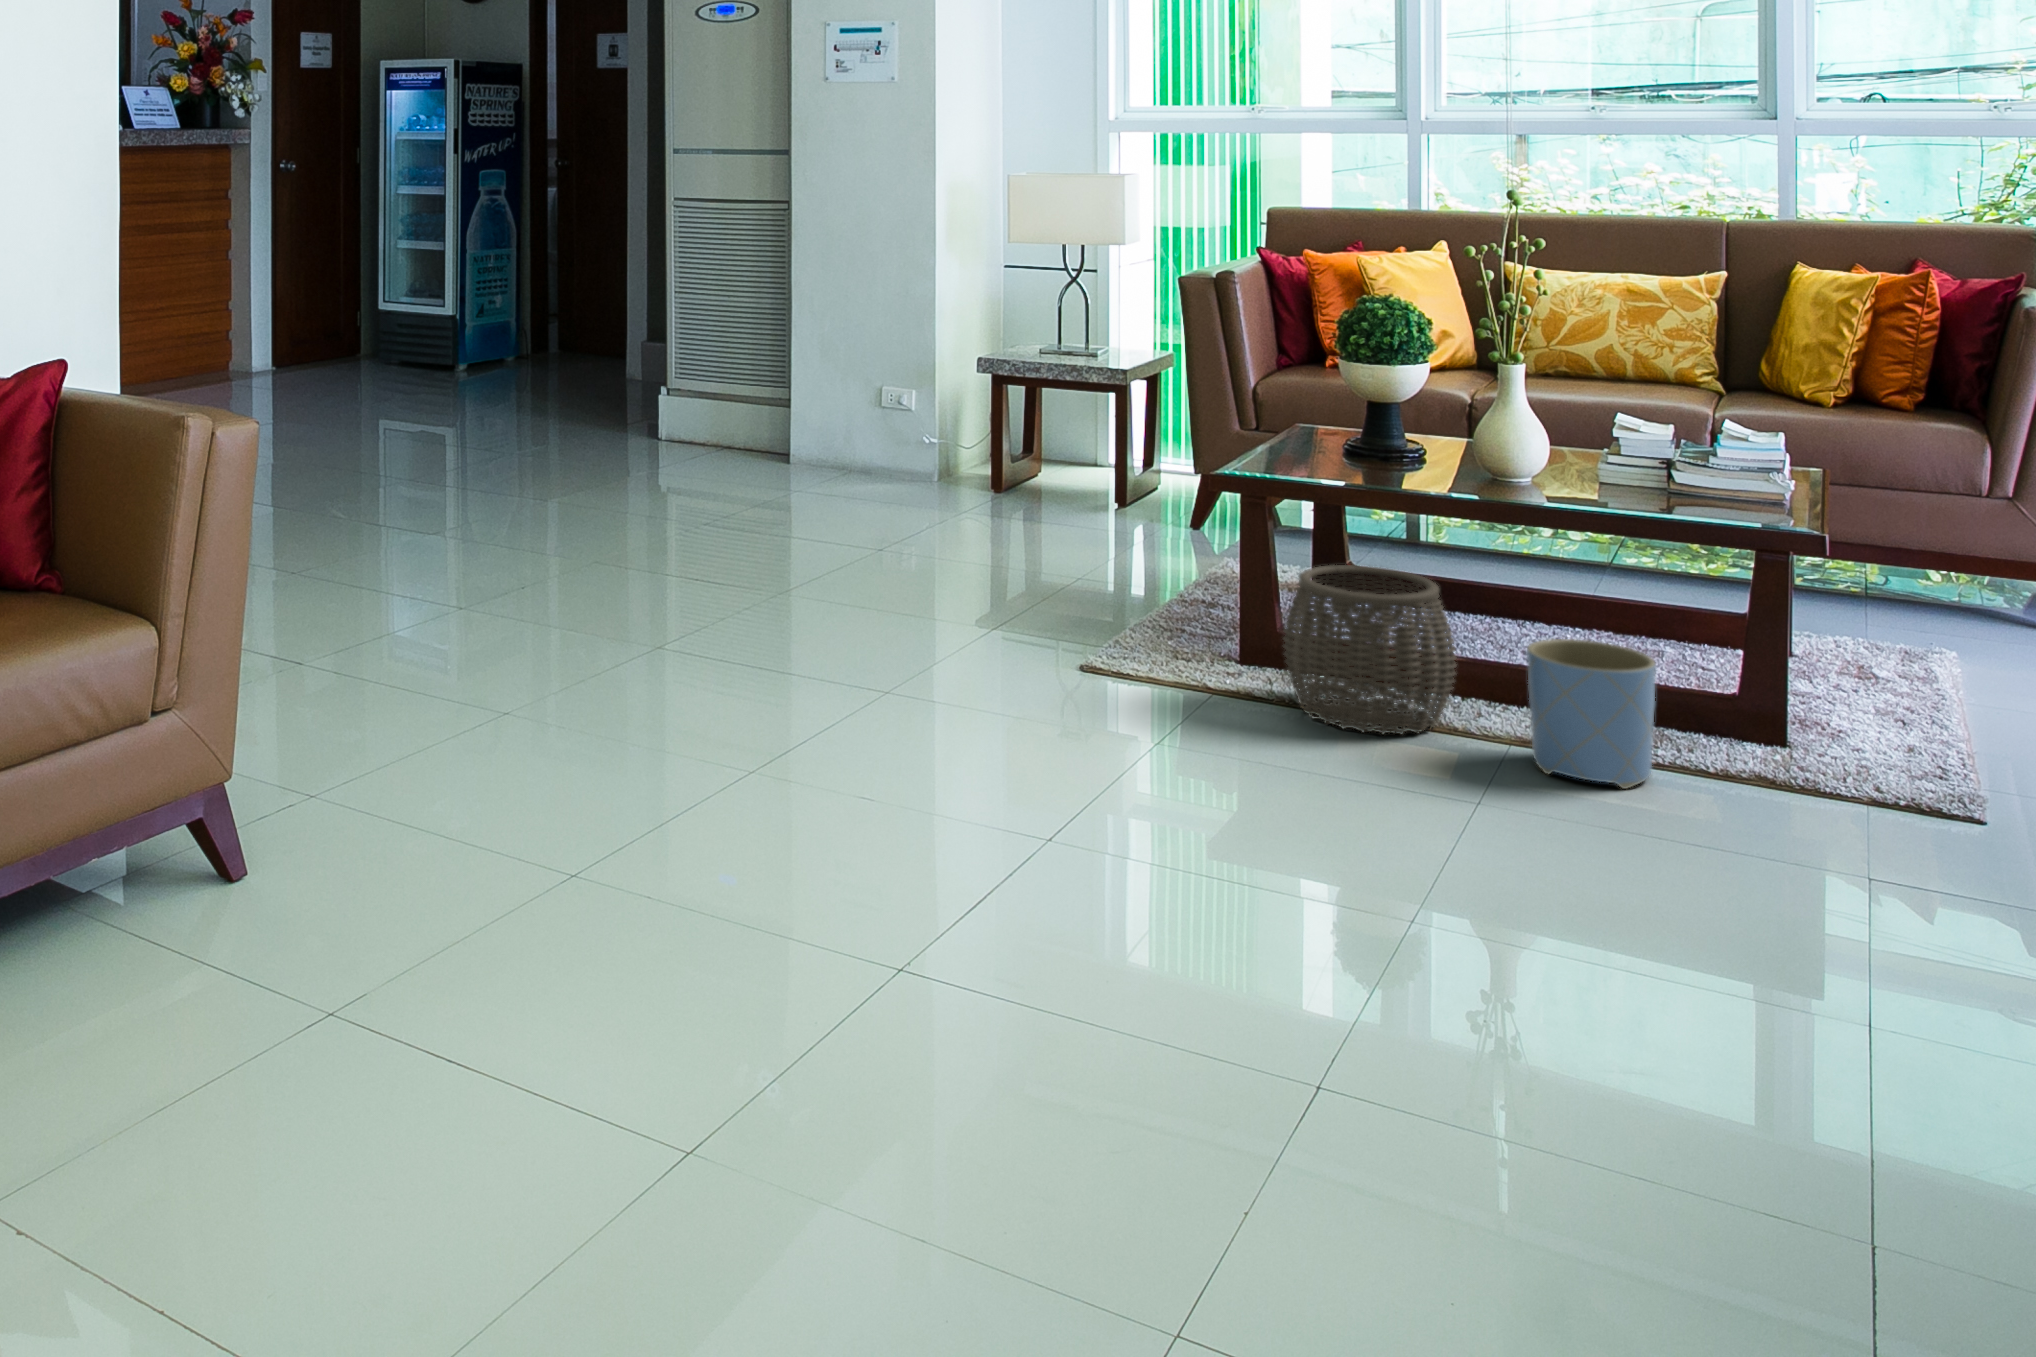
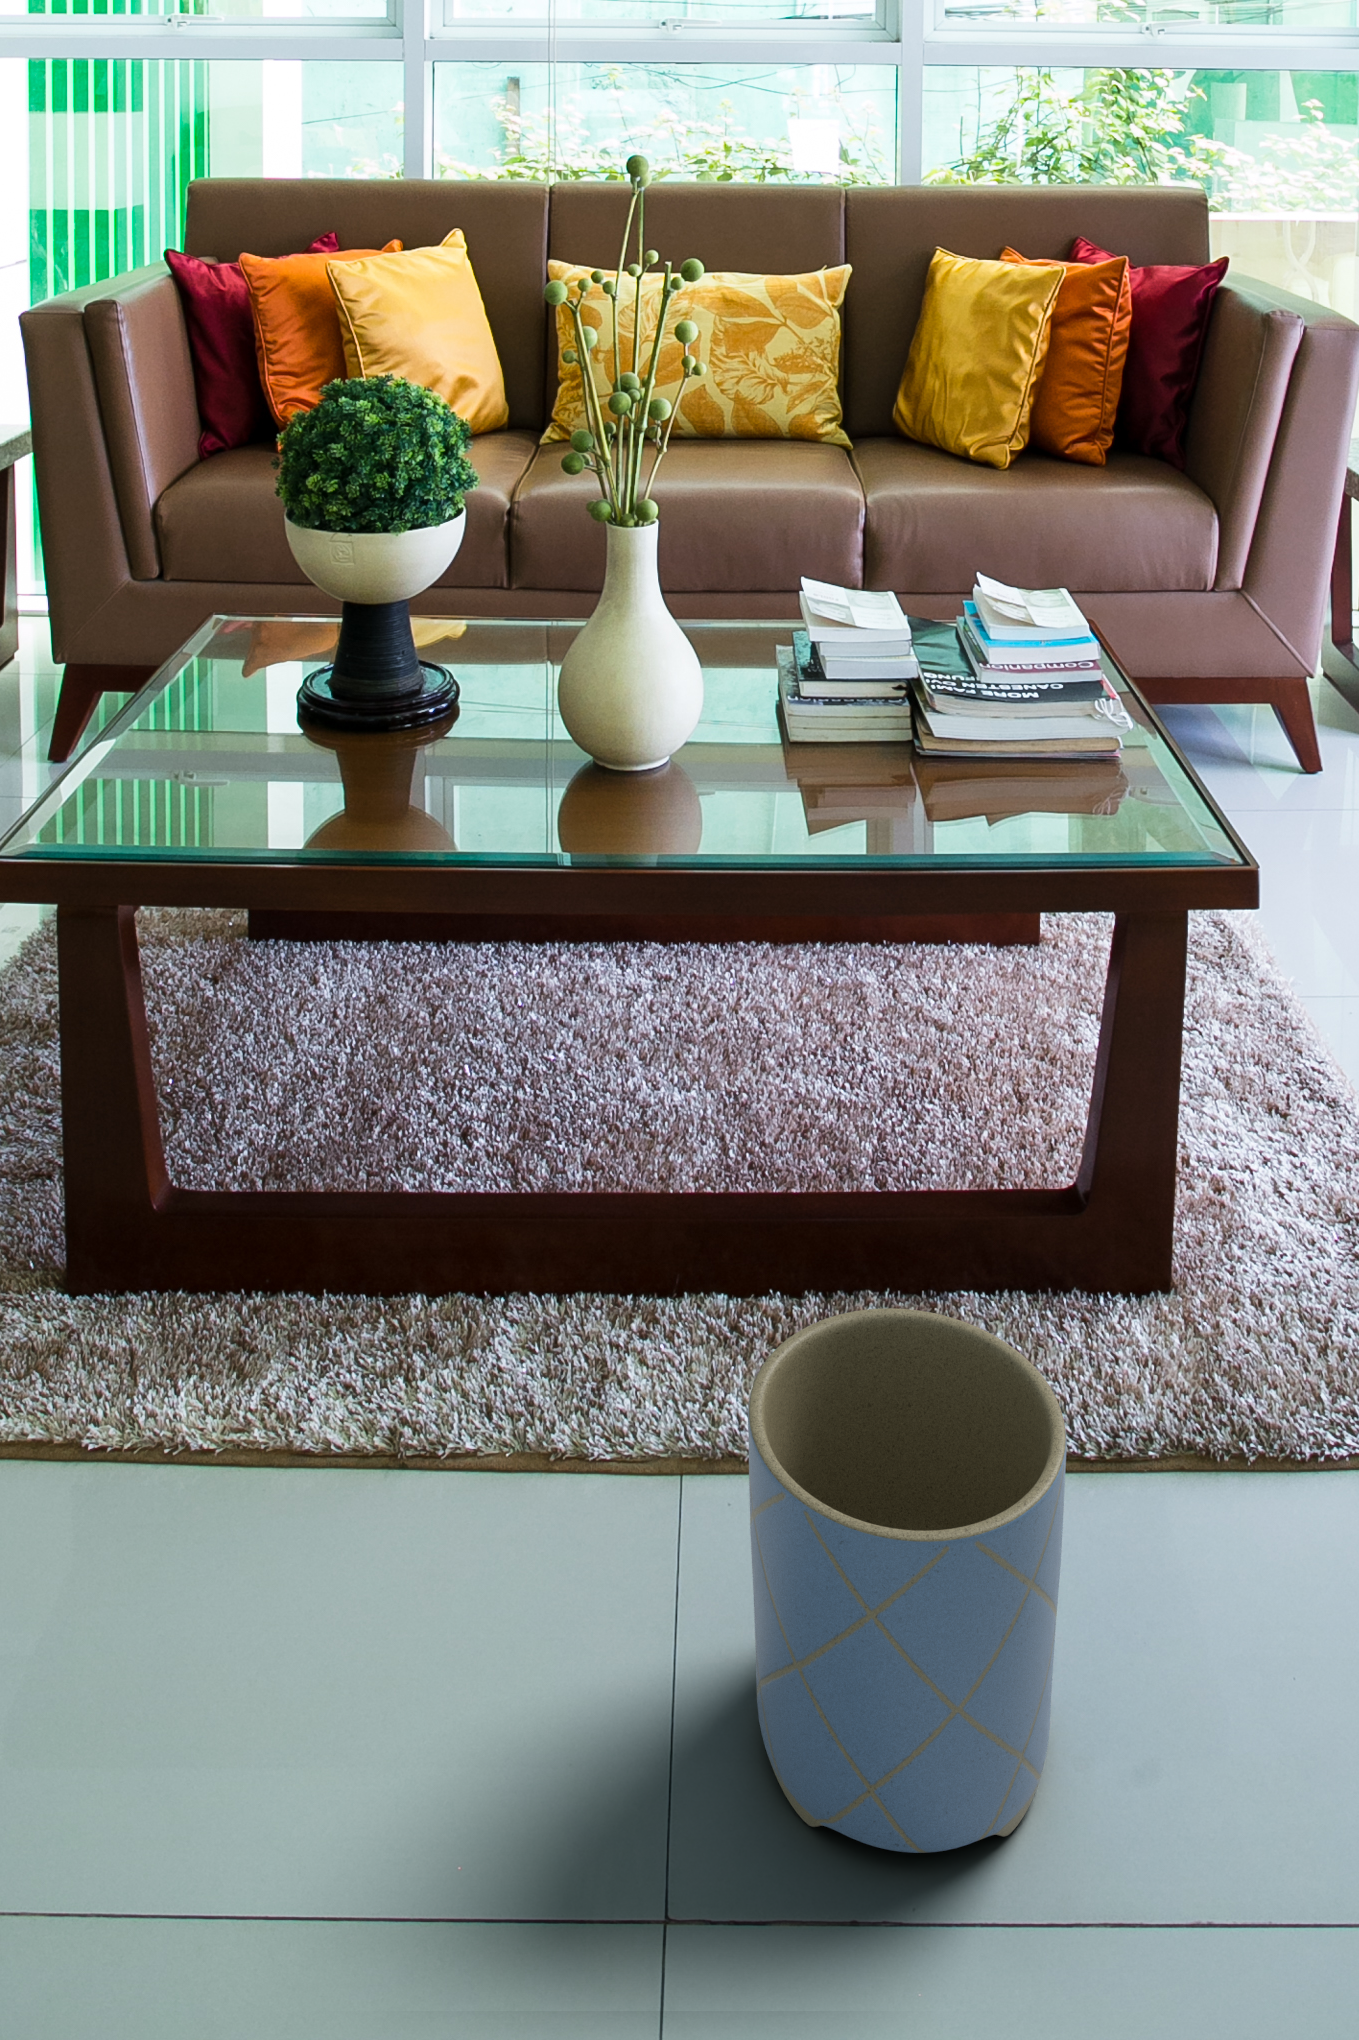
woven basket: present [1283,565,1456,735] -> none [90,1121,552,1747]

